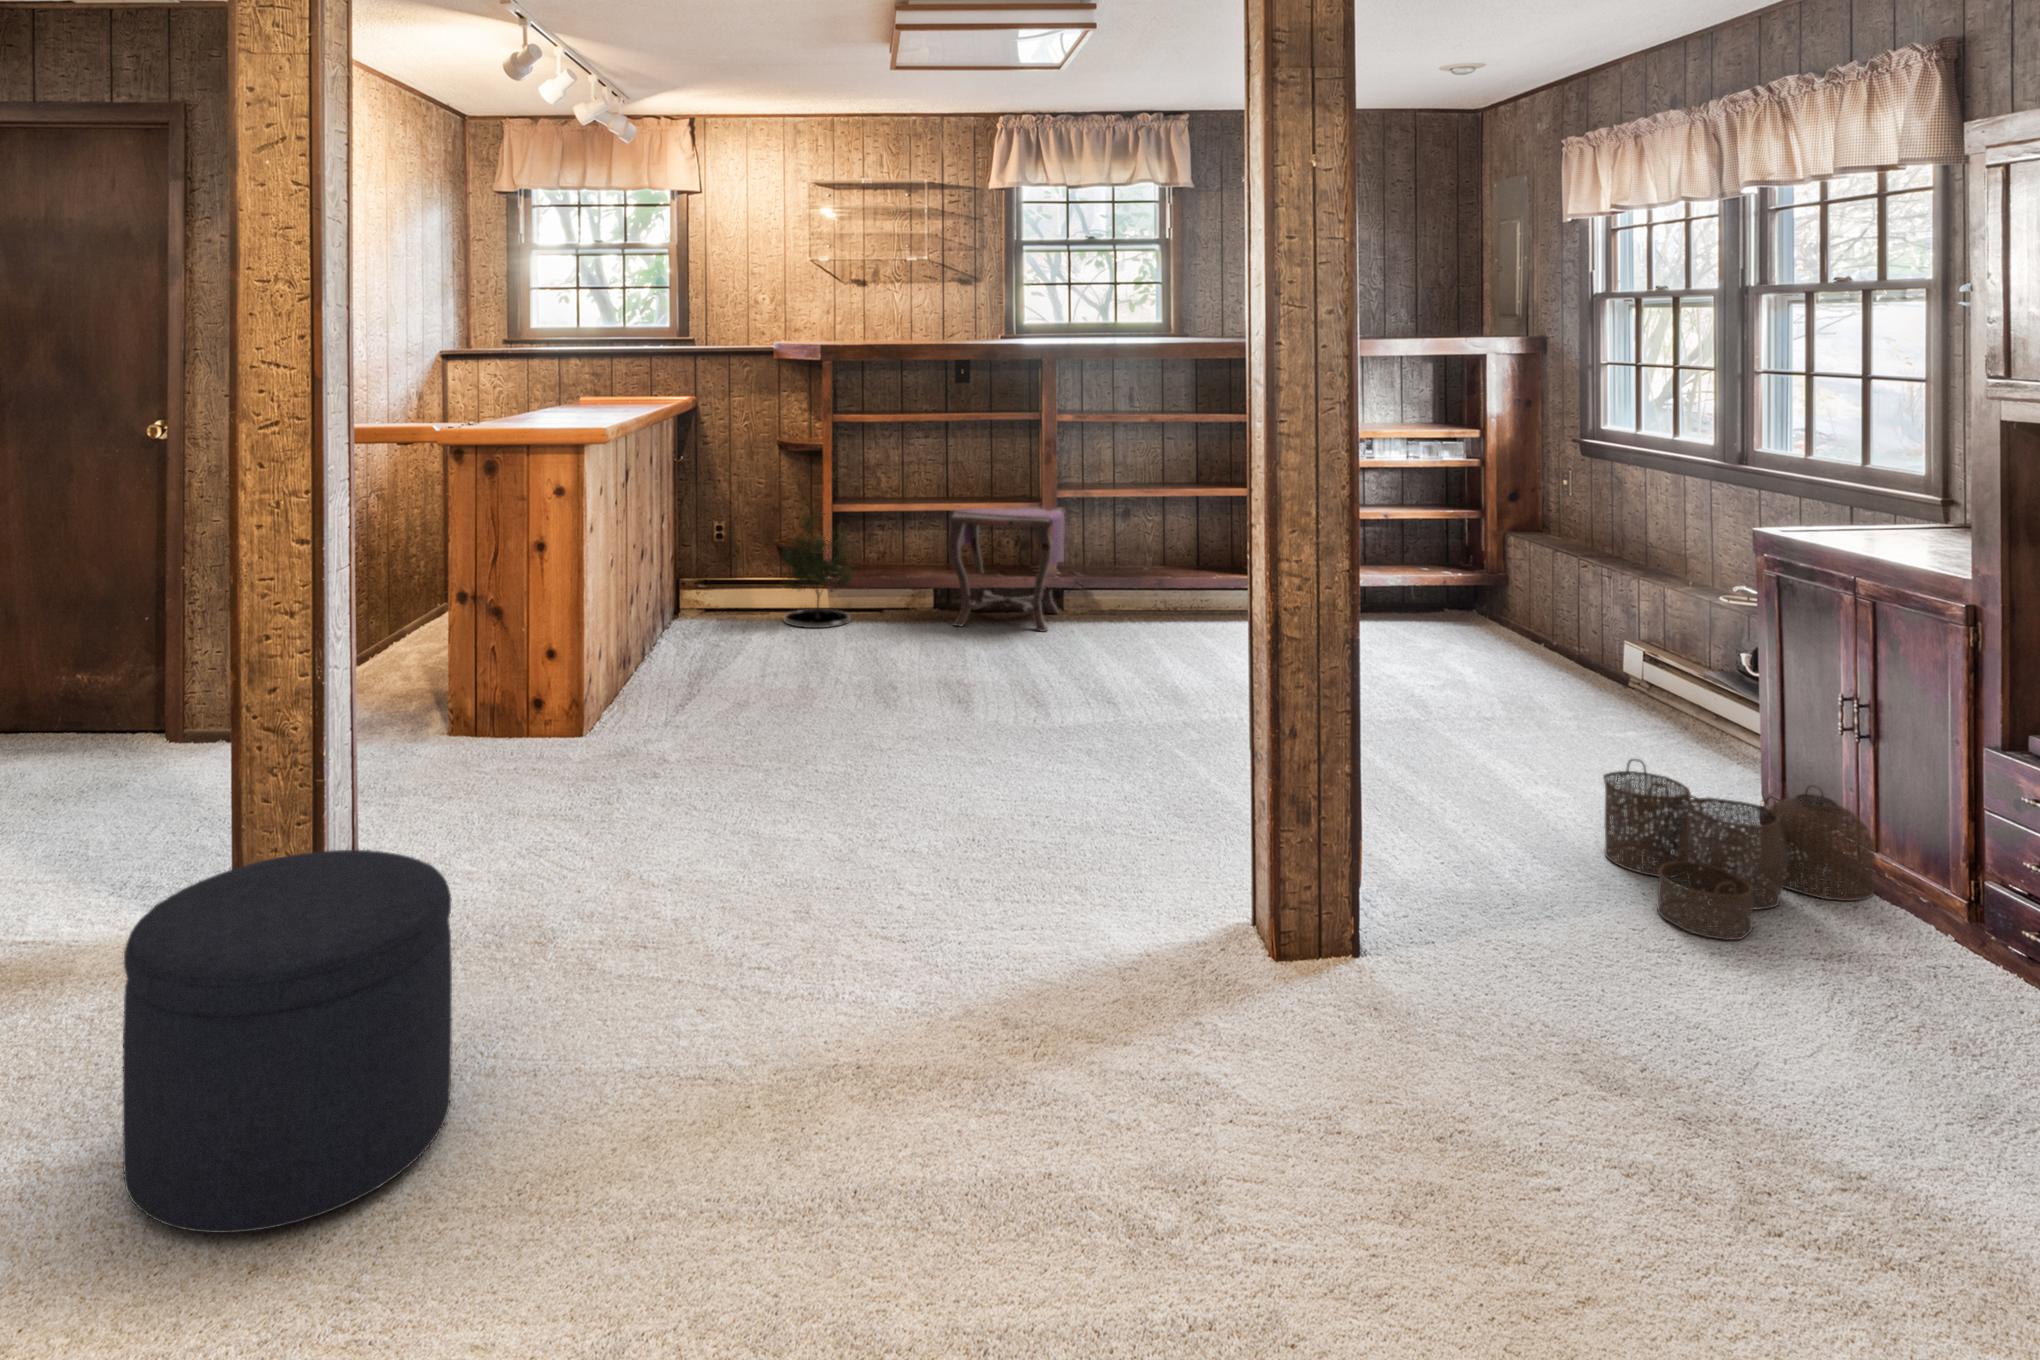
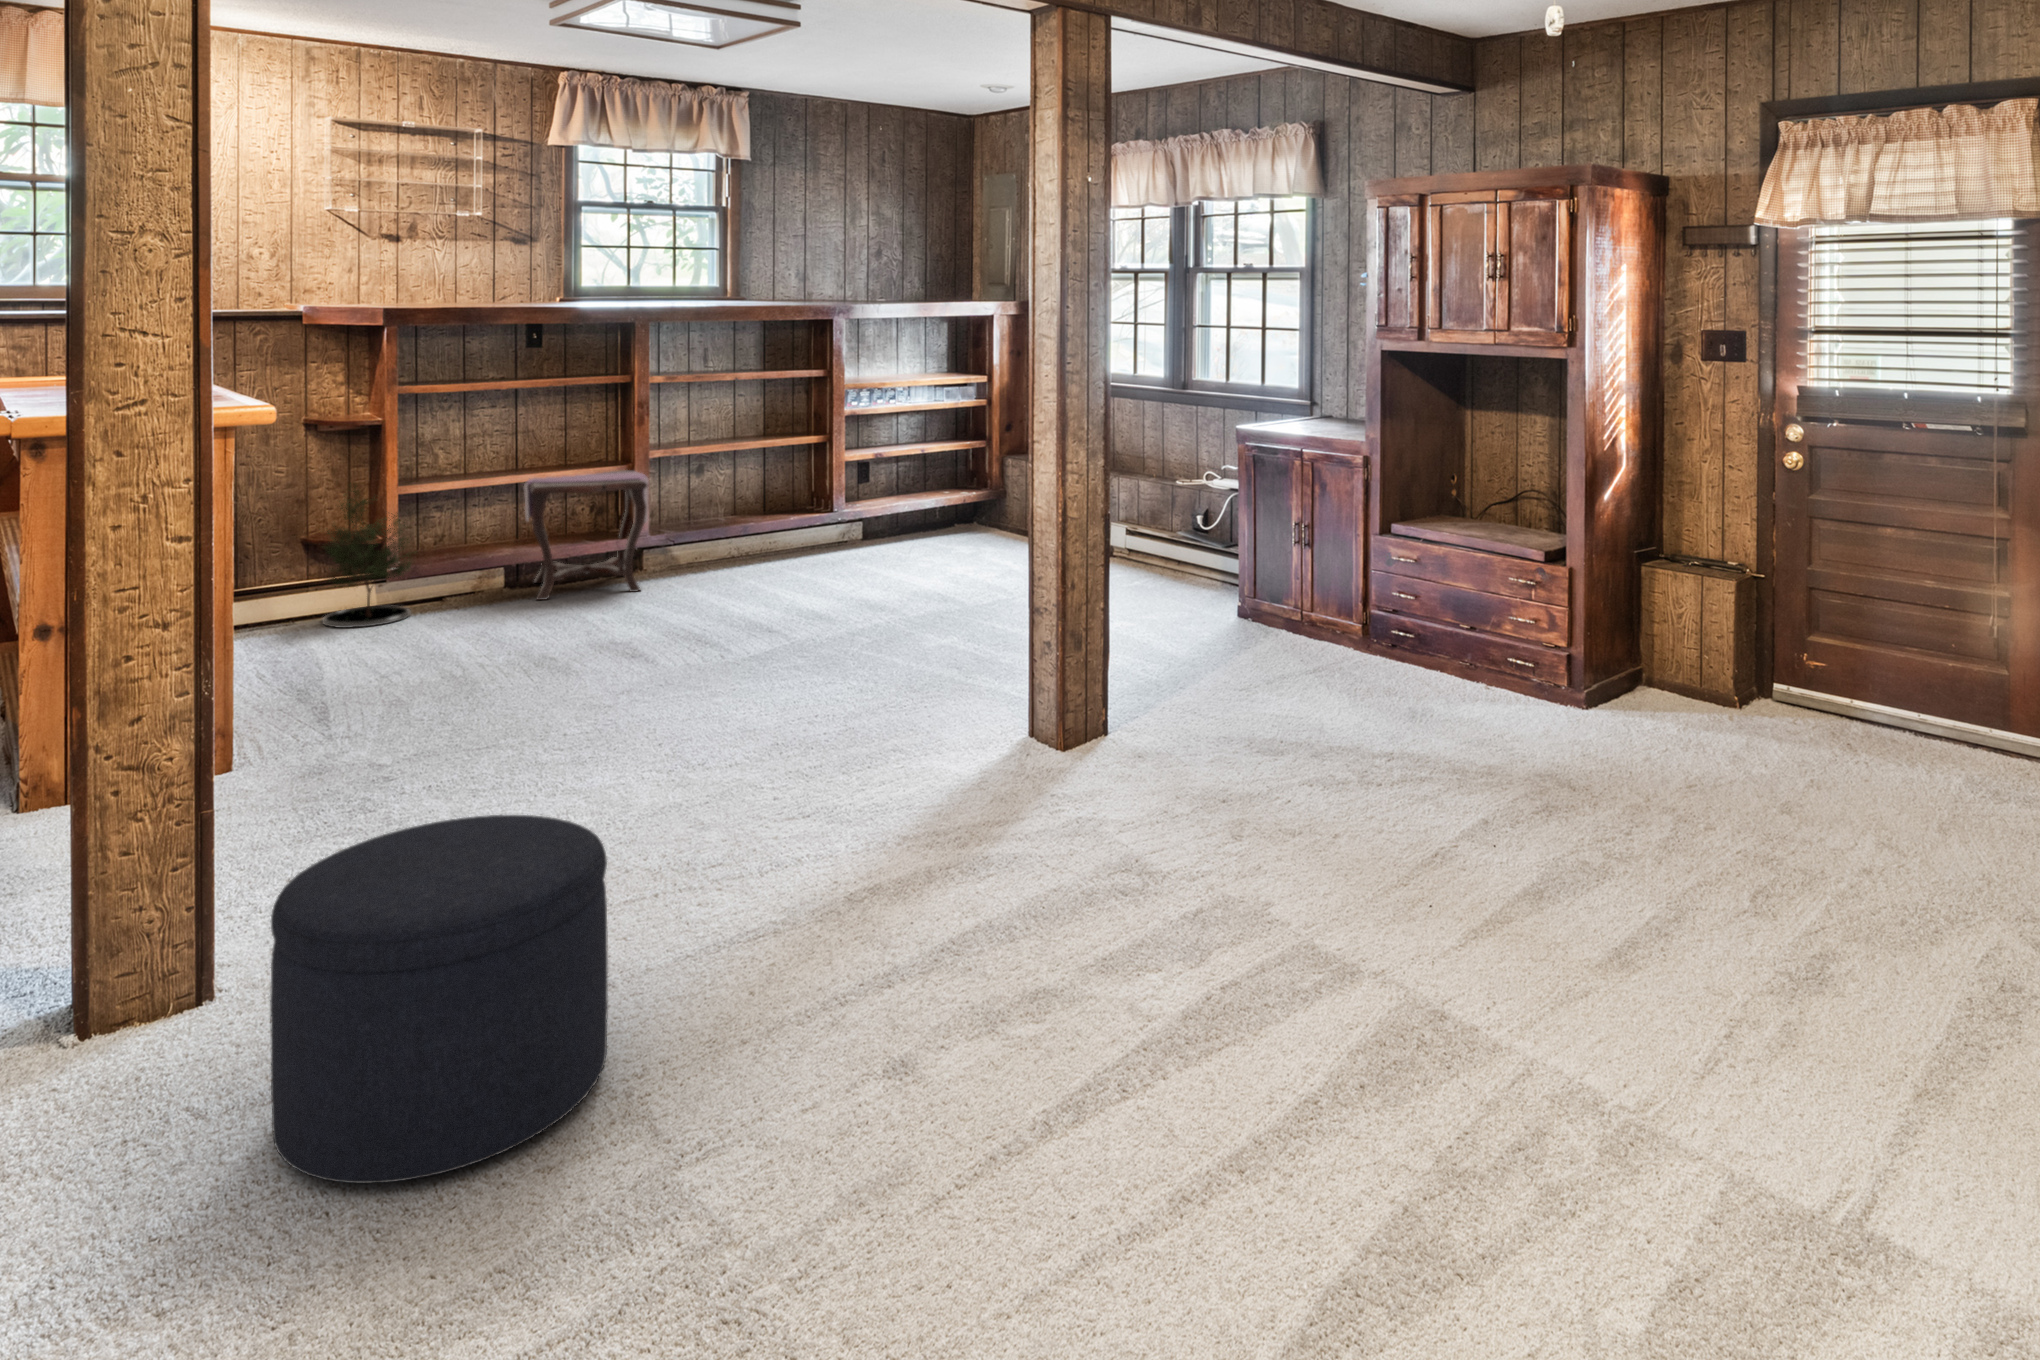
woven basket: present [1603,759,1875,940] -> none [1190,586,1329,683]

